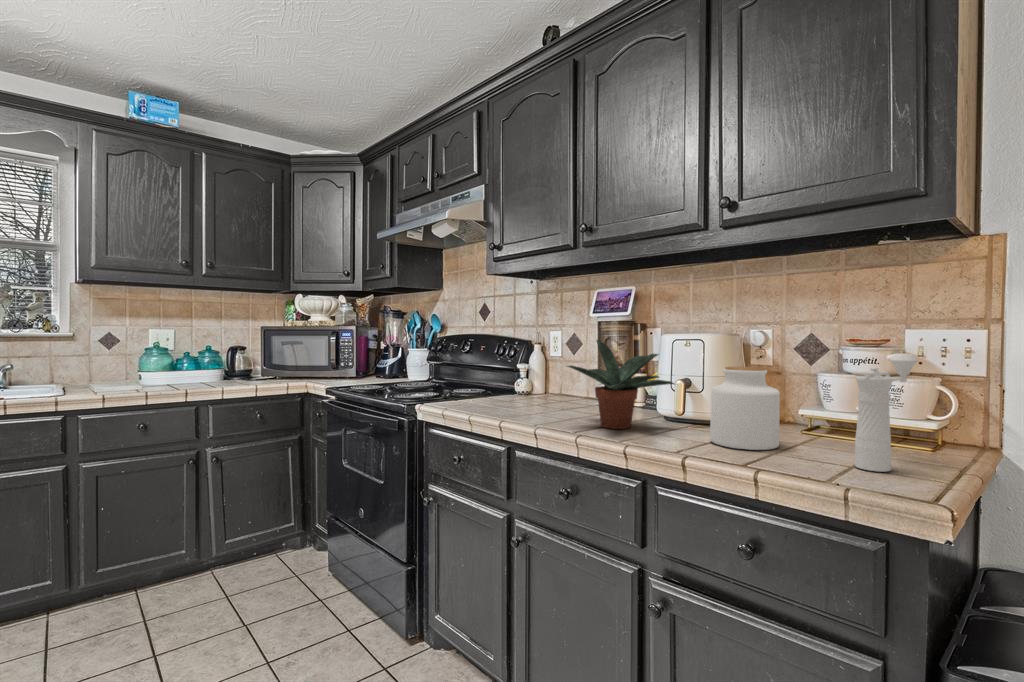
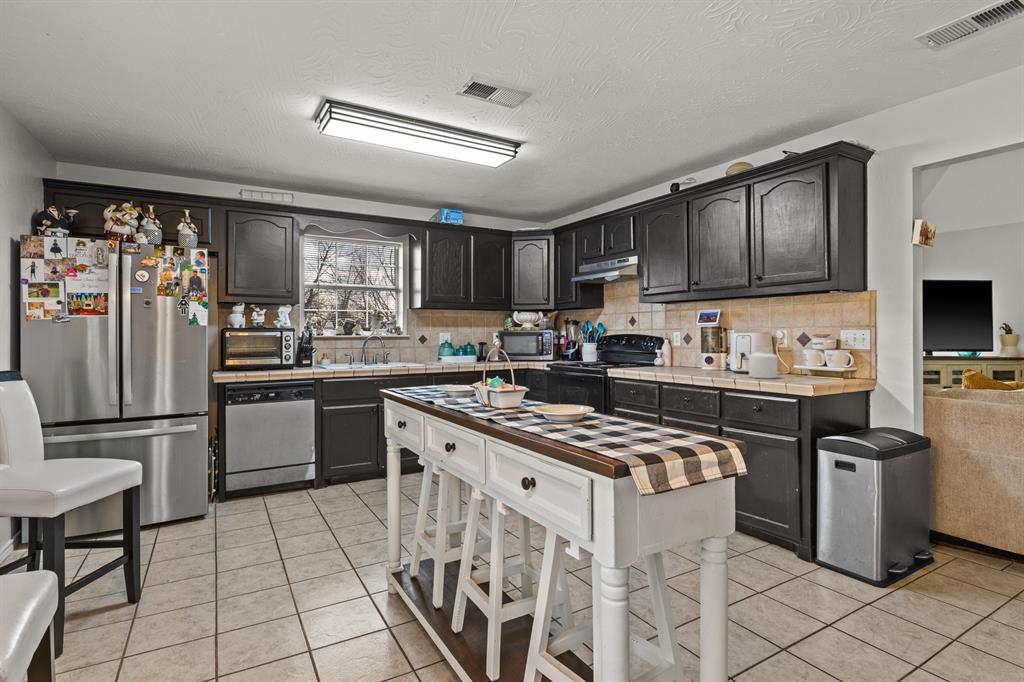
potted plant: present [567,340,674,429] -> none [686,336,737,375]
pepper mill: present [855,354,918,472] -> none [799,340,827,382]

